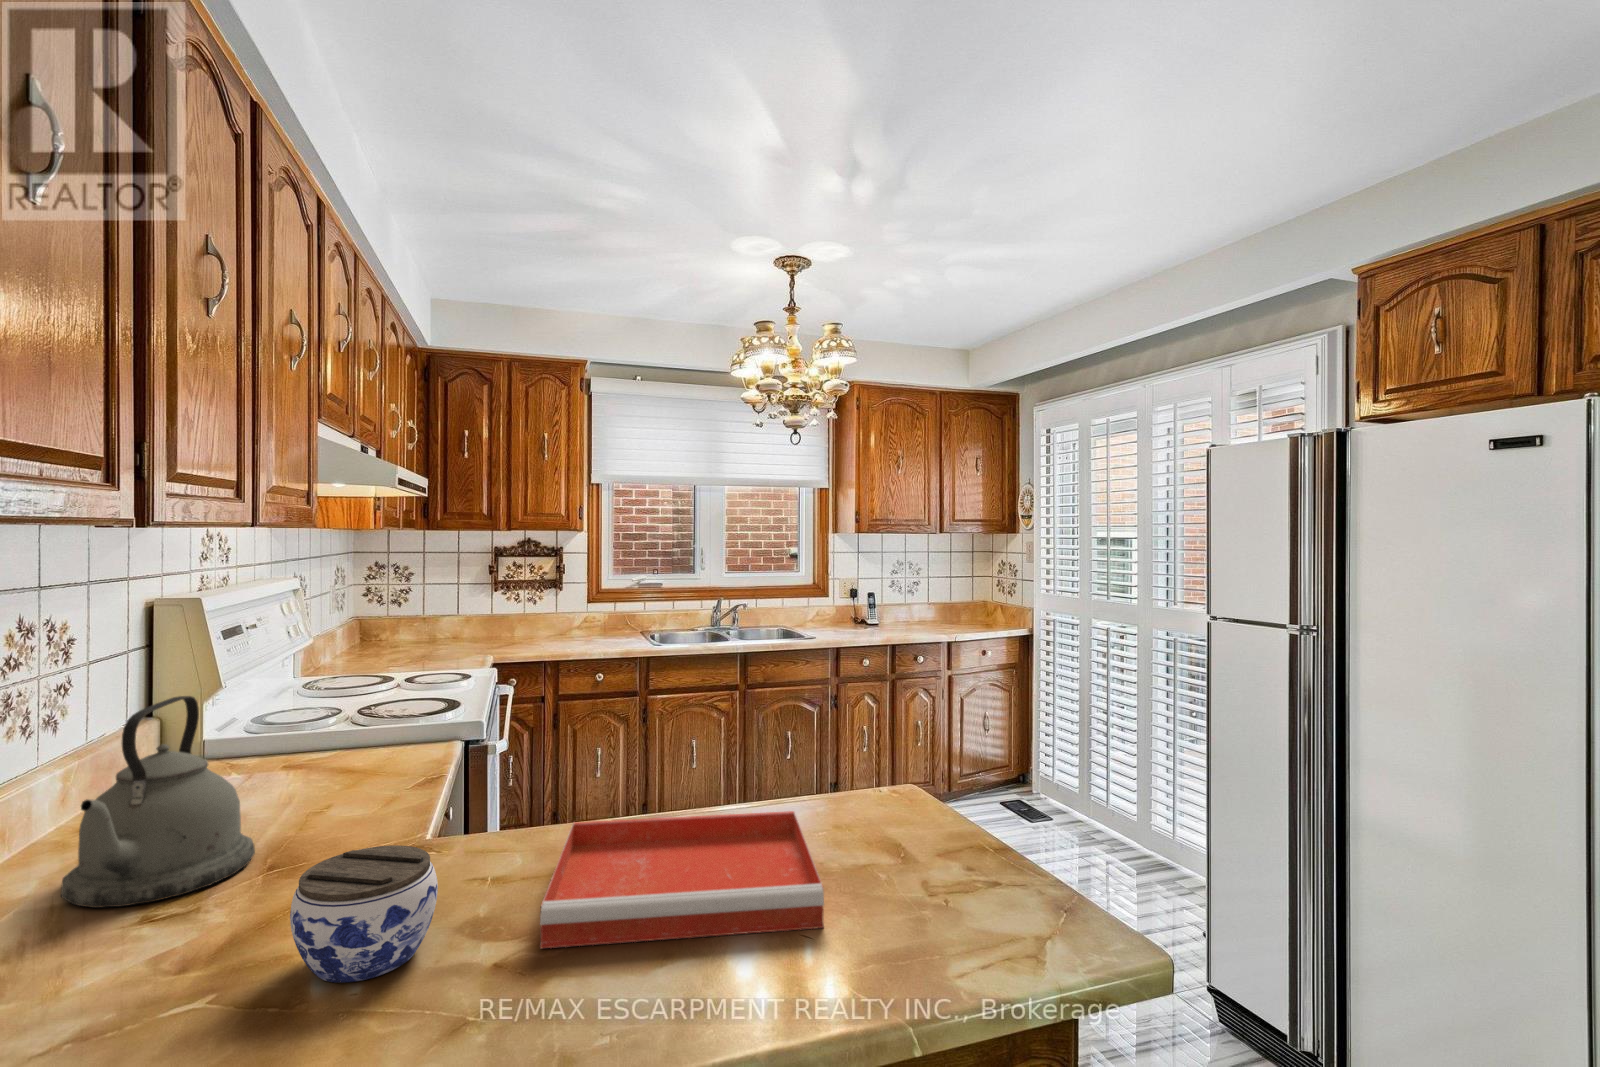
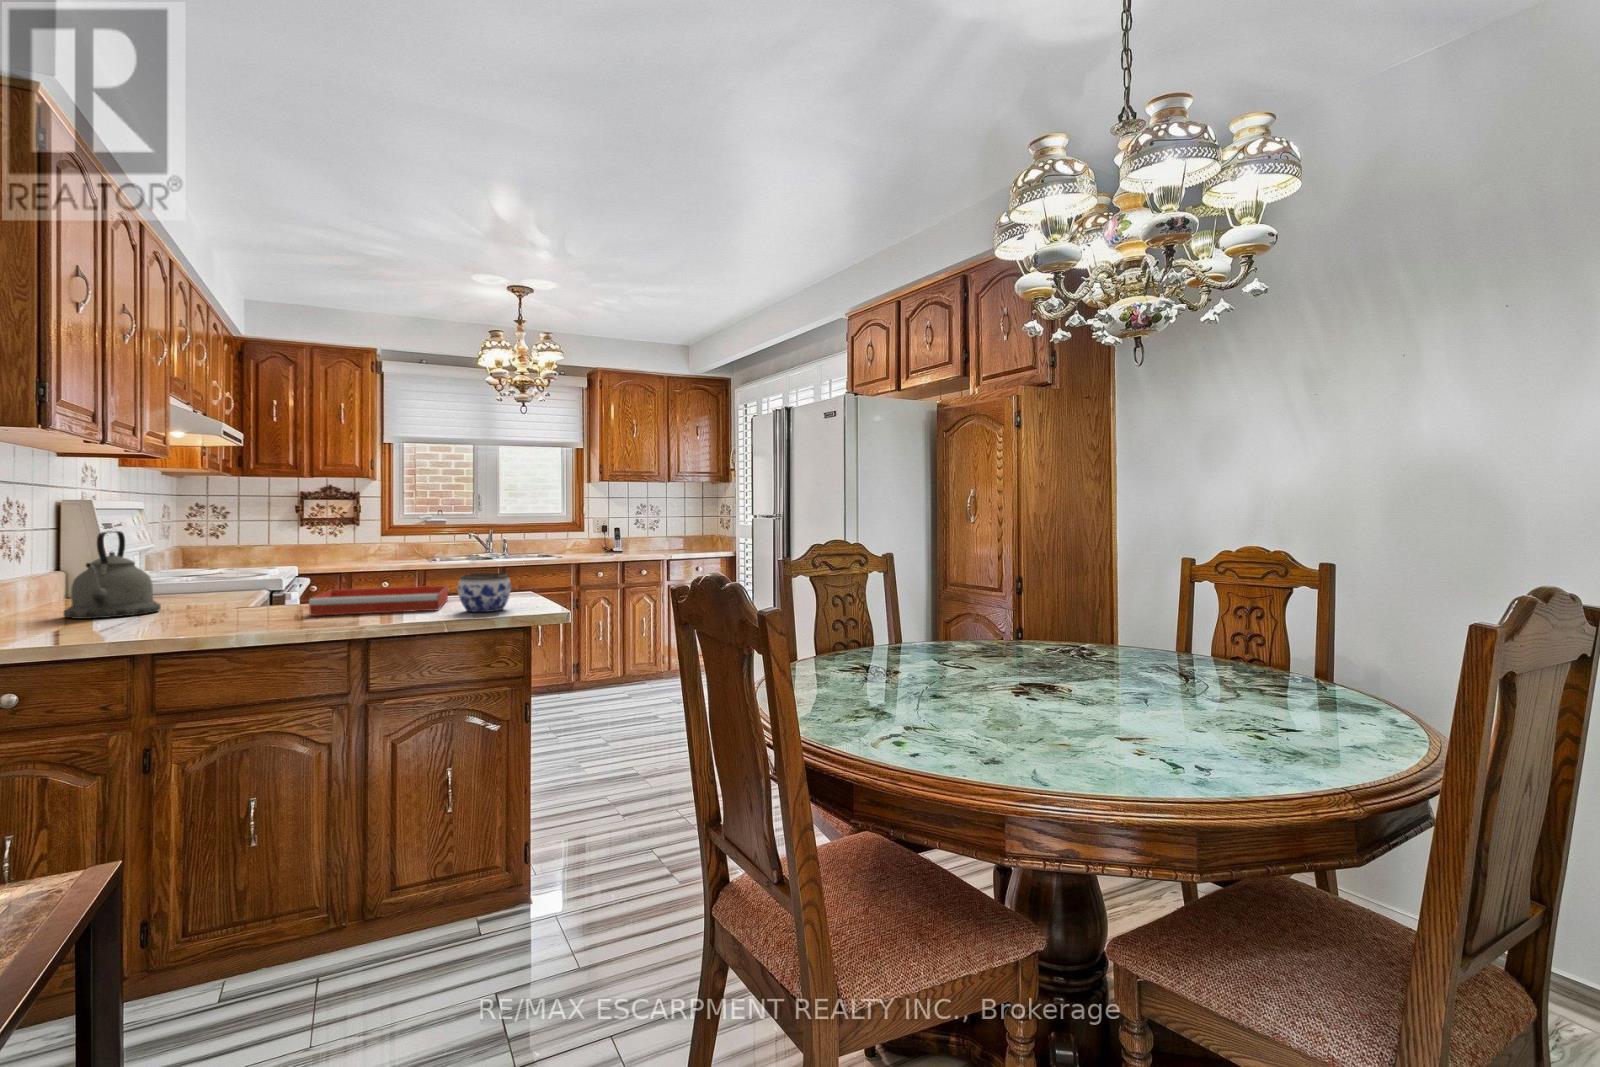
jar: present [290,845,438,983] -> present [458,573,511,612]

